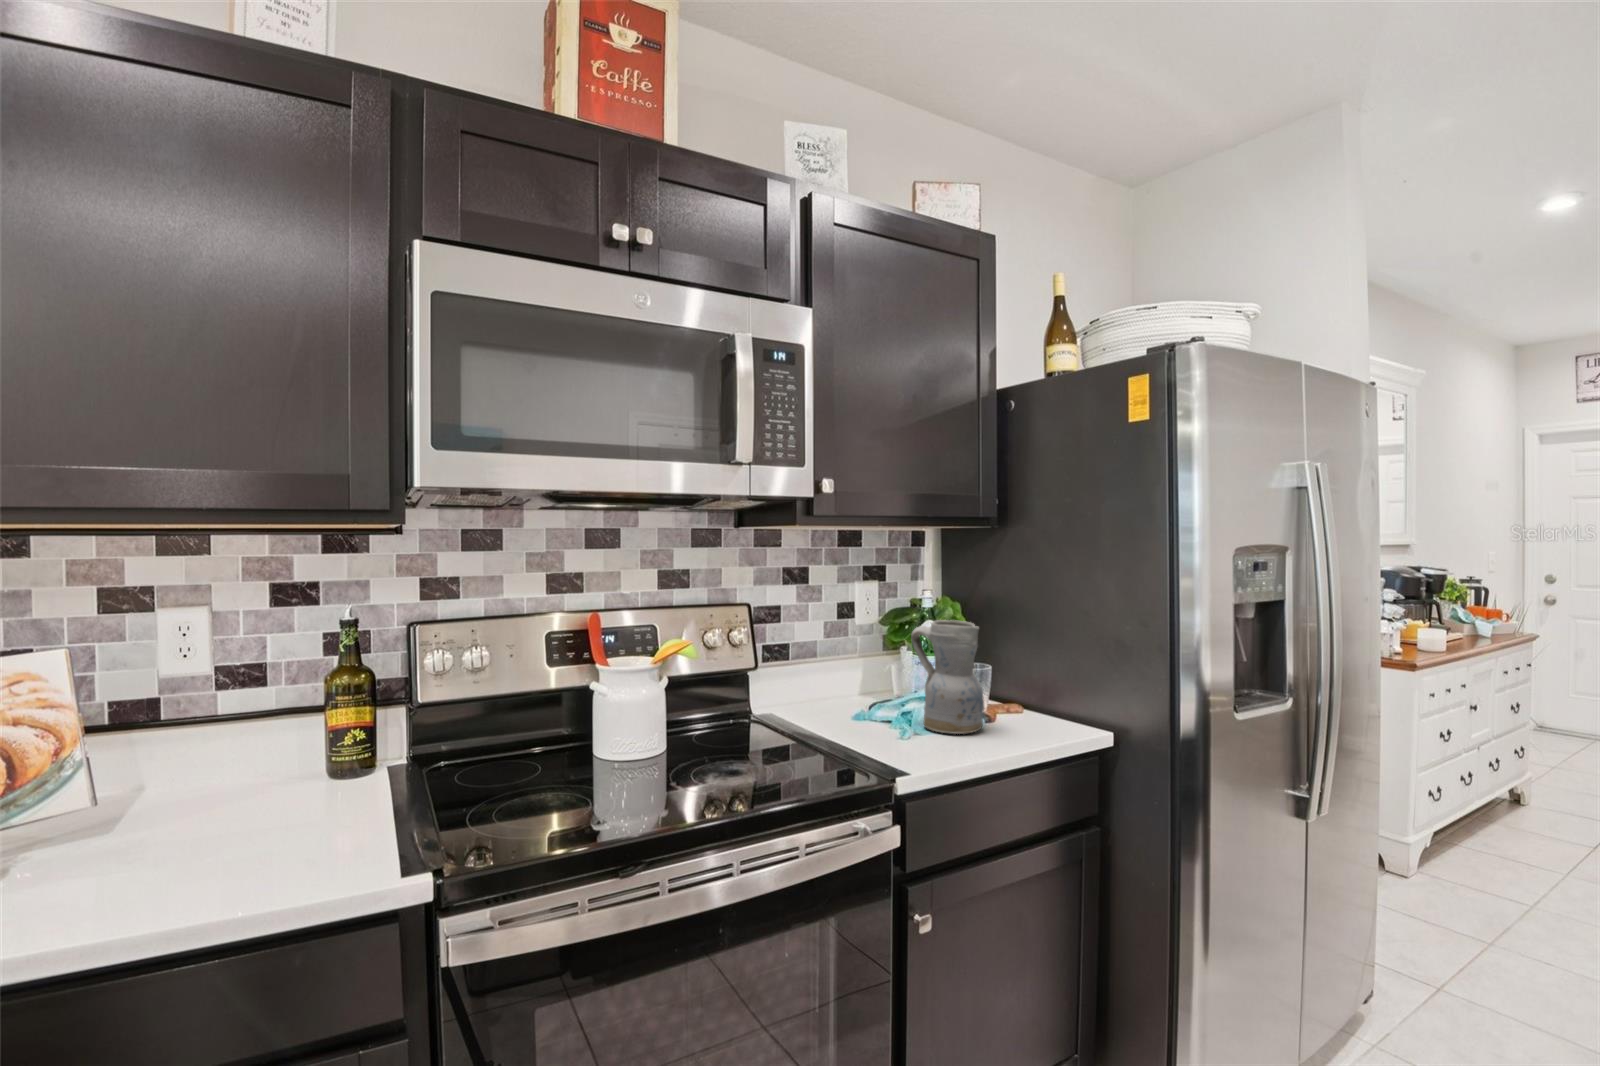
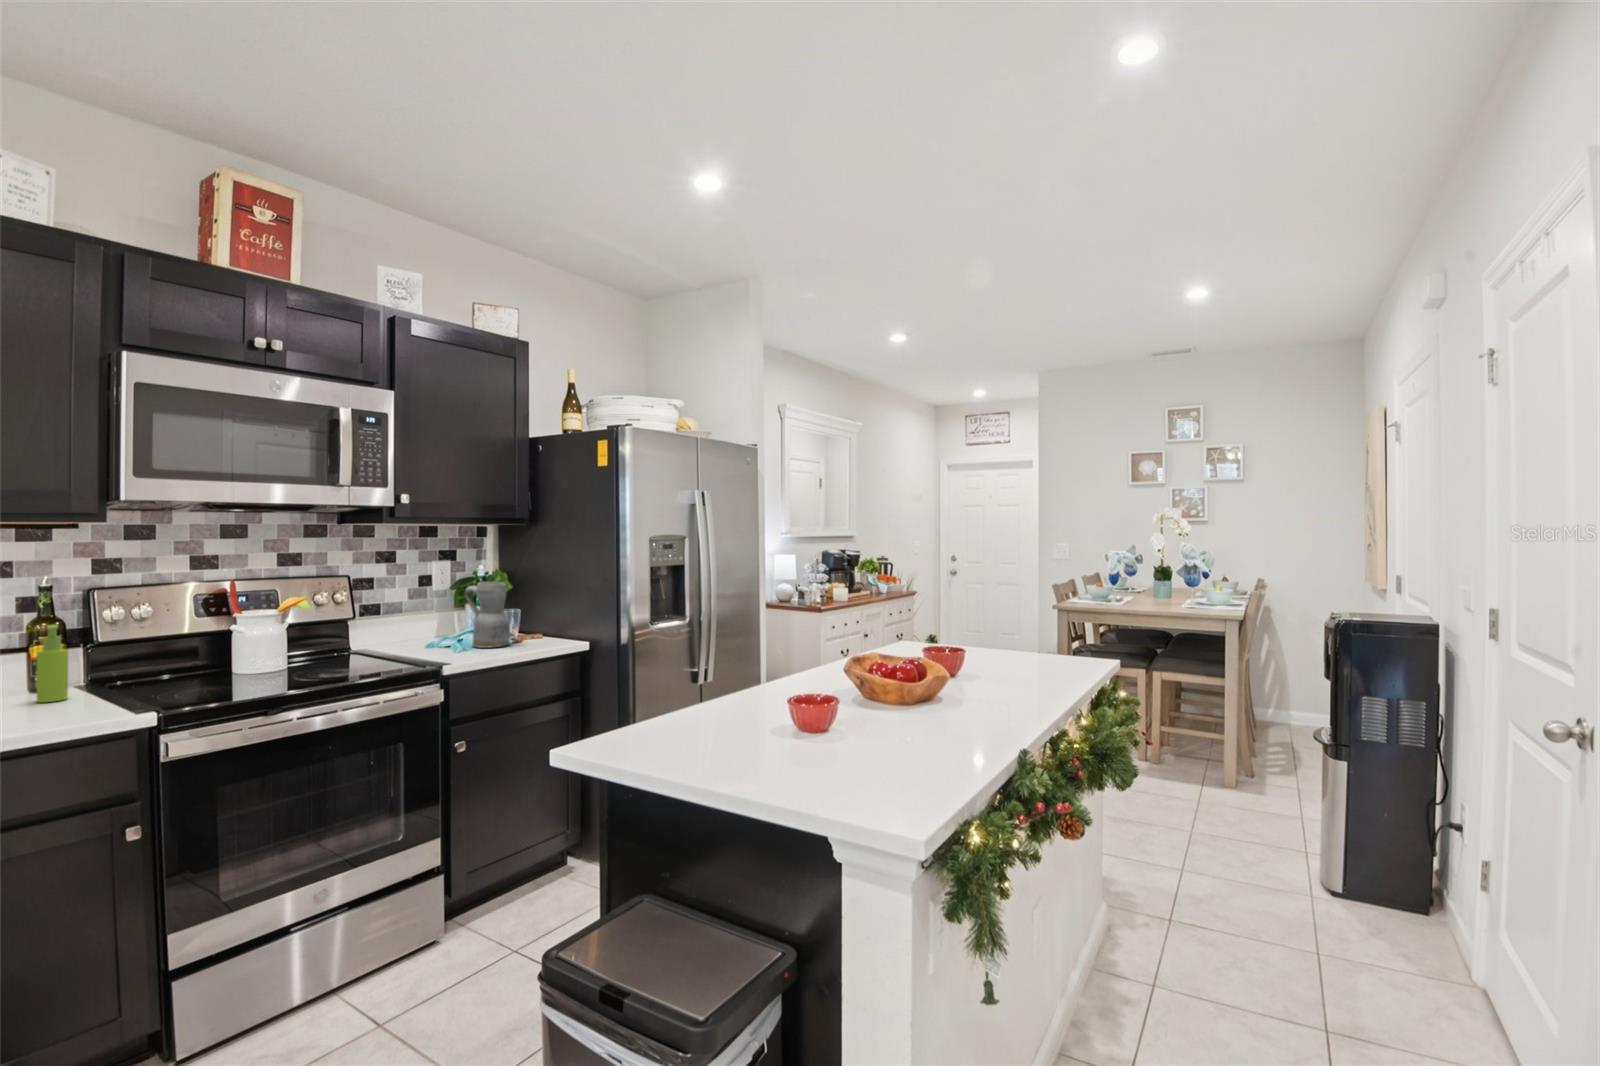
soap dispenser: none [322,683,363,809] -> present [37,625,68,702]

